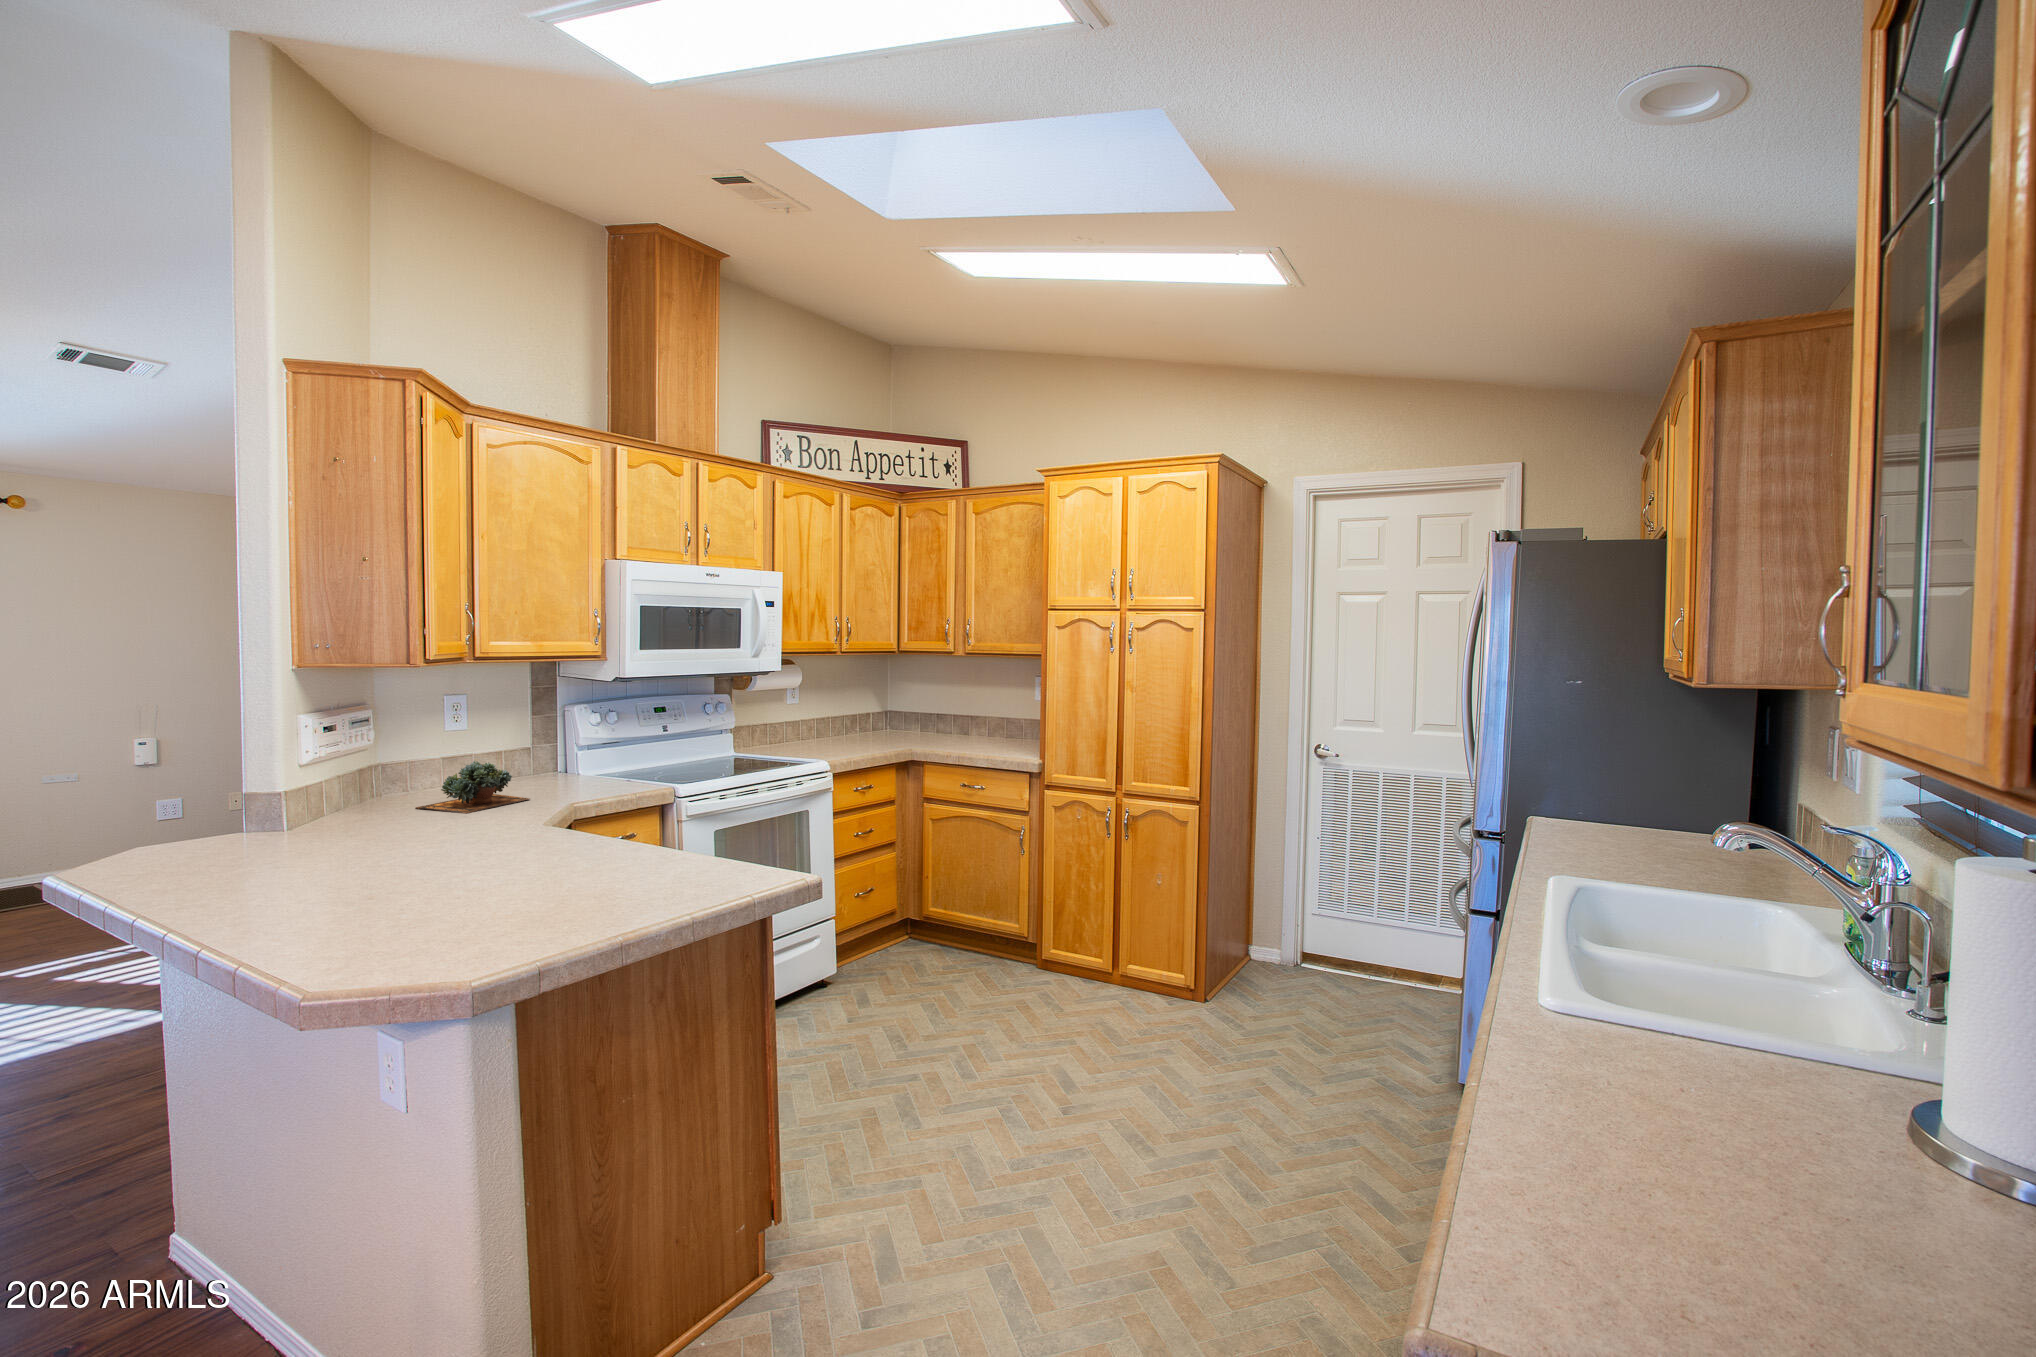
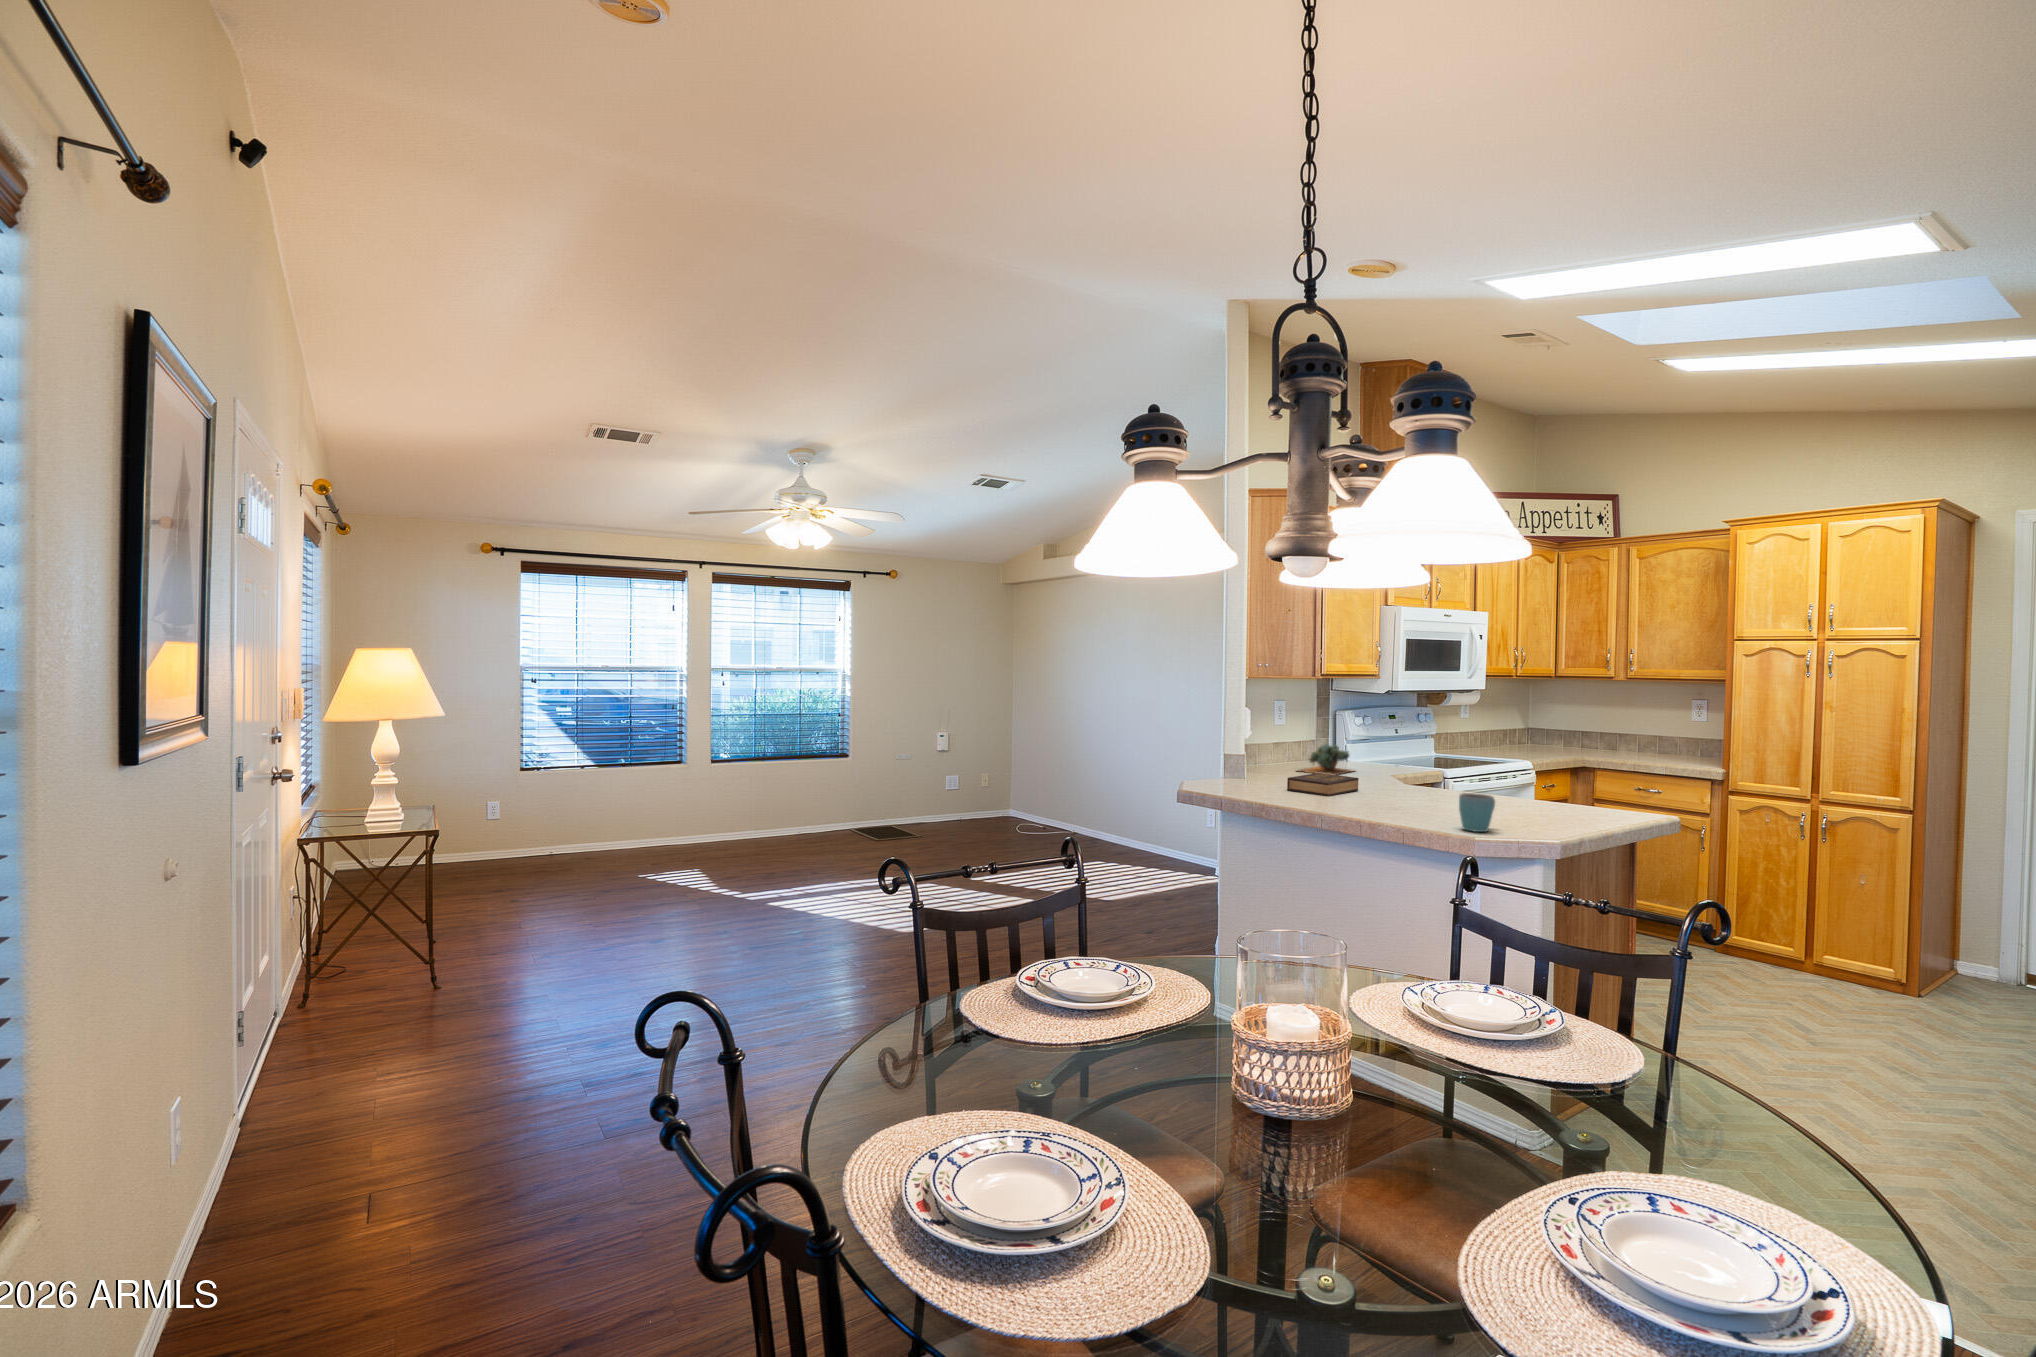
hardback book: none [258,823,414,875] -> present [1287,773,1359,796]
mug: none [358,886,454,966] -> present [1459,793,1495,832]

